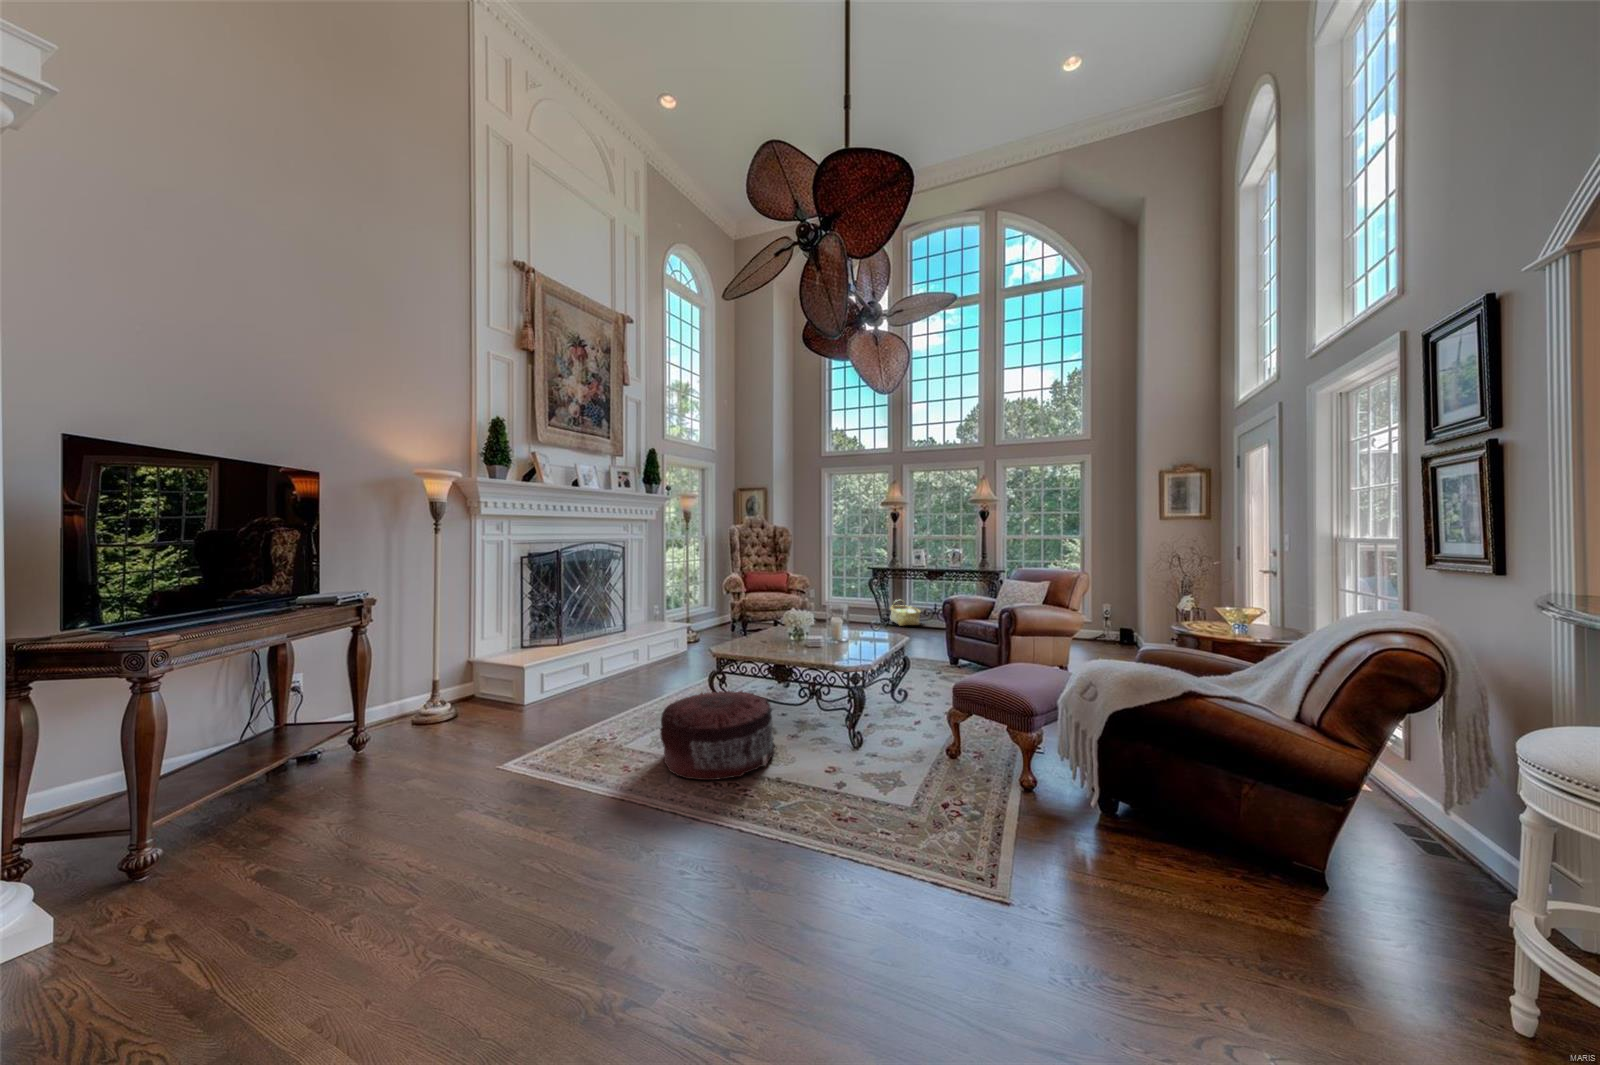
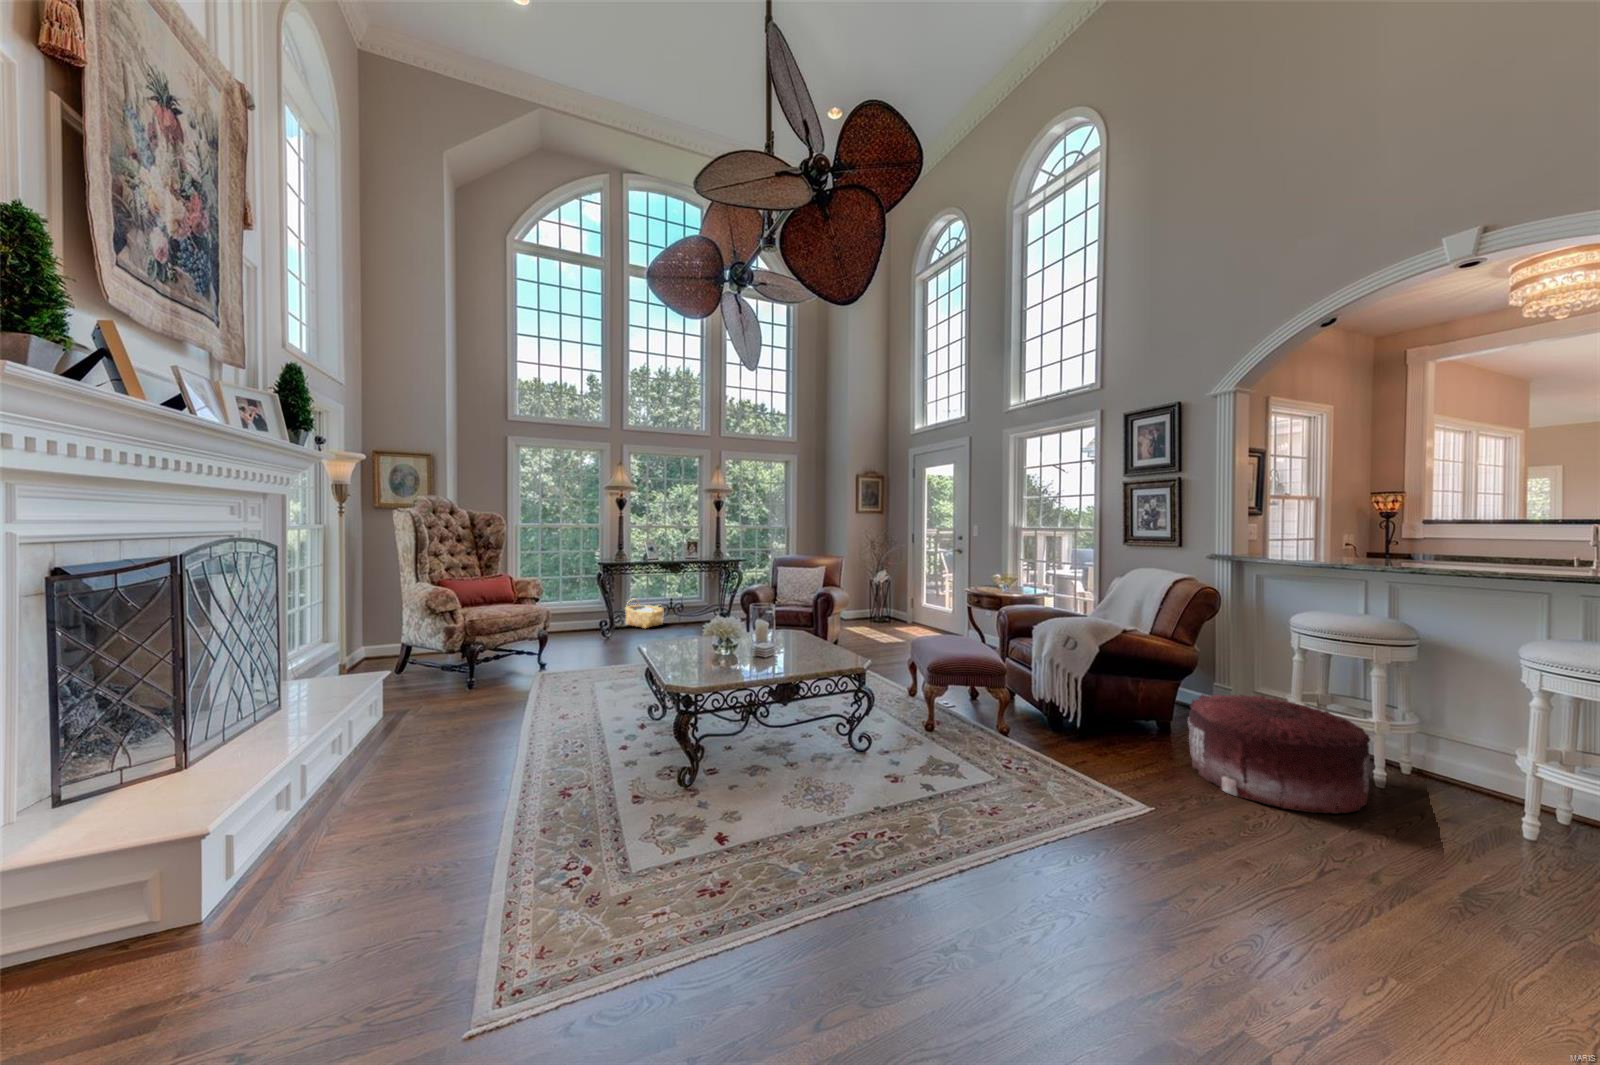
pouf: present [660,691,776,780] -> present [1188,694,1370,813]

